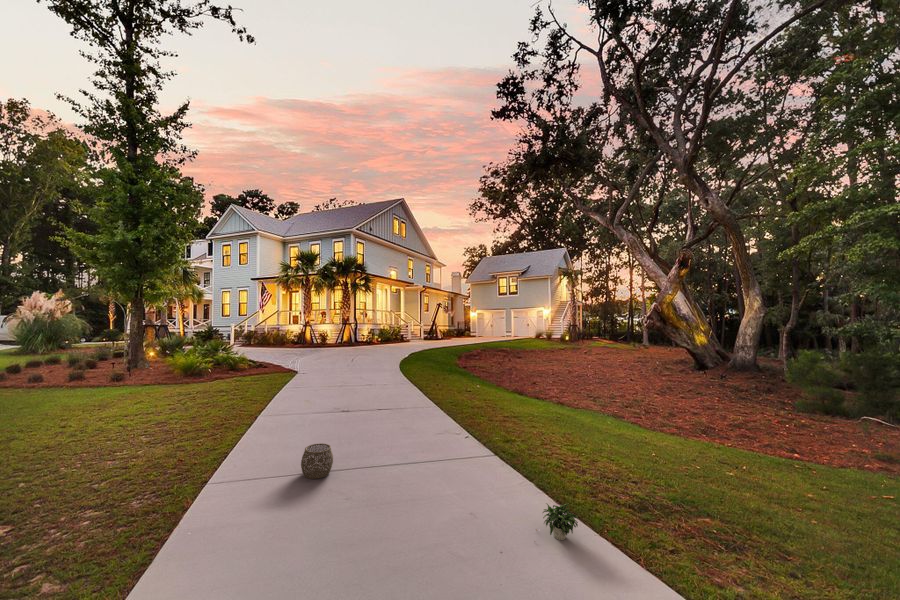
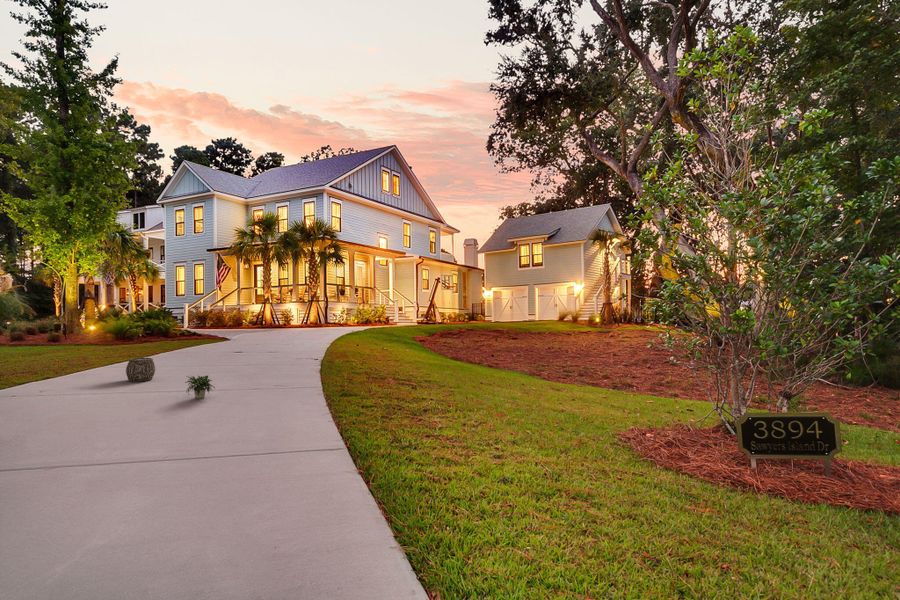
potted plant: present [536,504,578,540] -> present [185,375,215,399]

